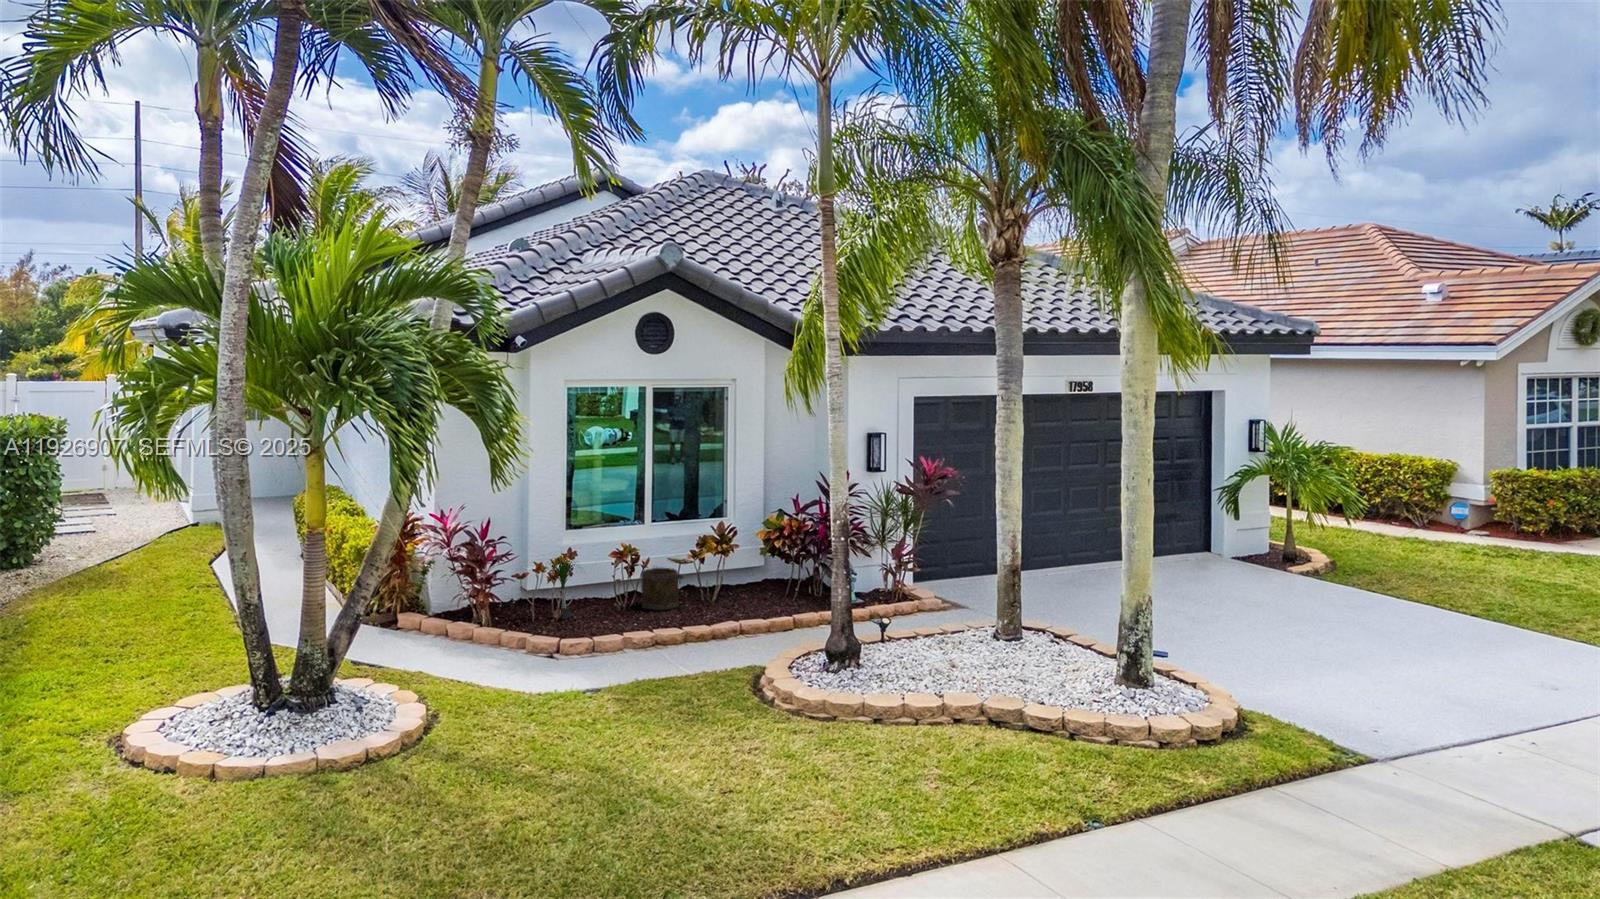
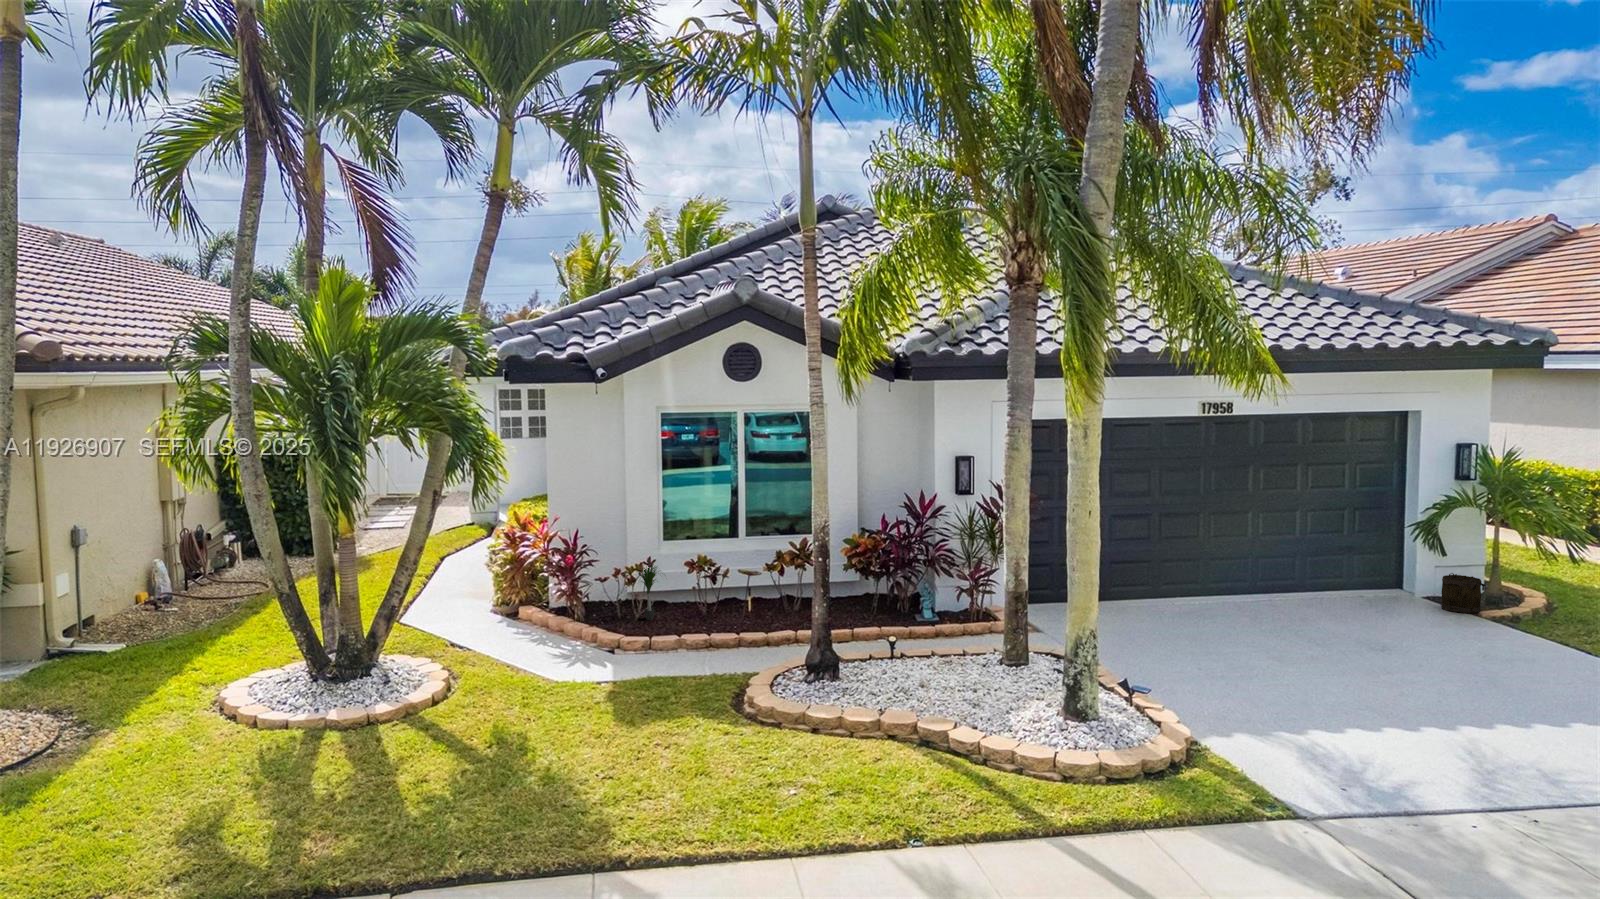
bucket: present [641,566,683,610] -> present [1441,573,1486,613]

